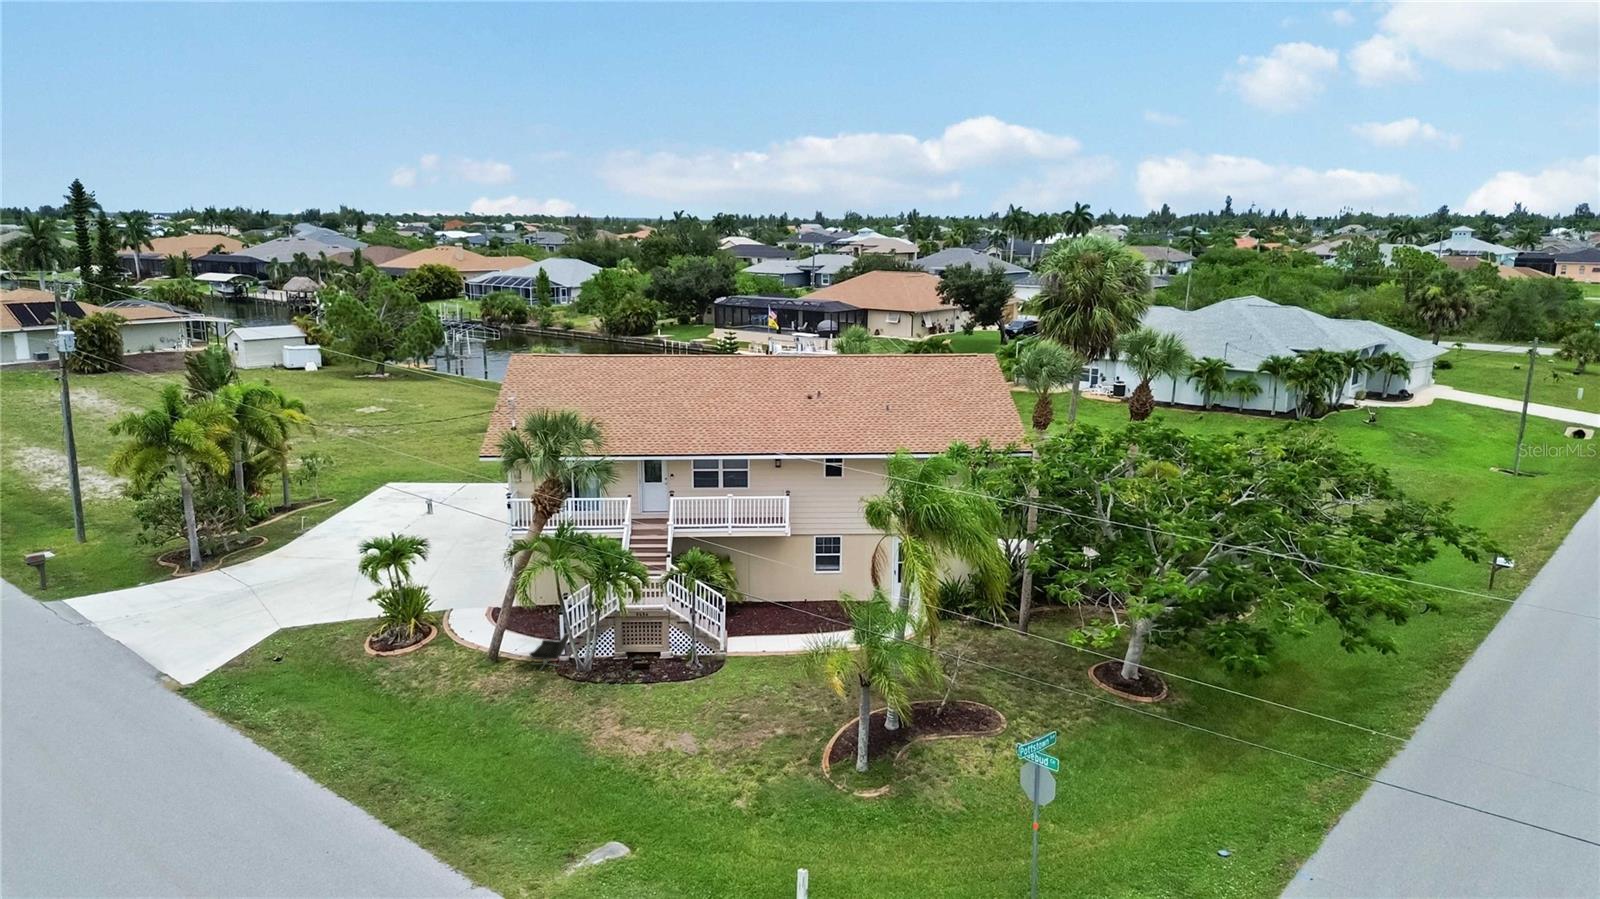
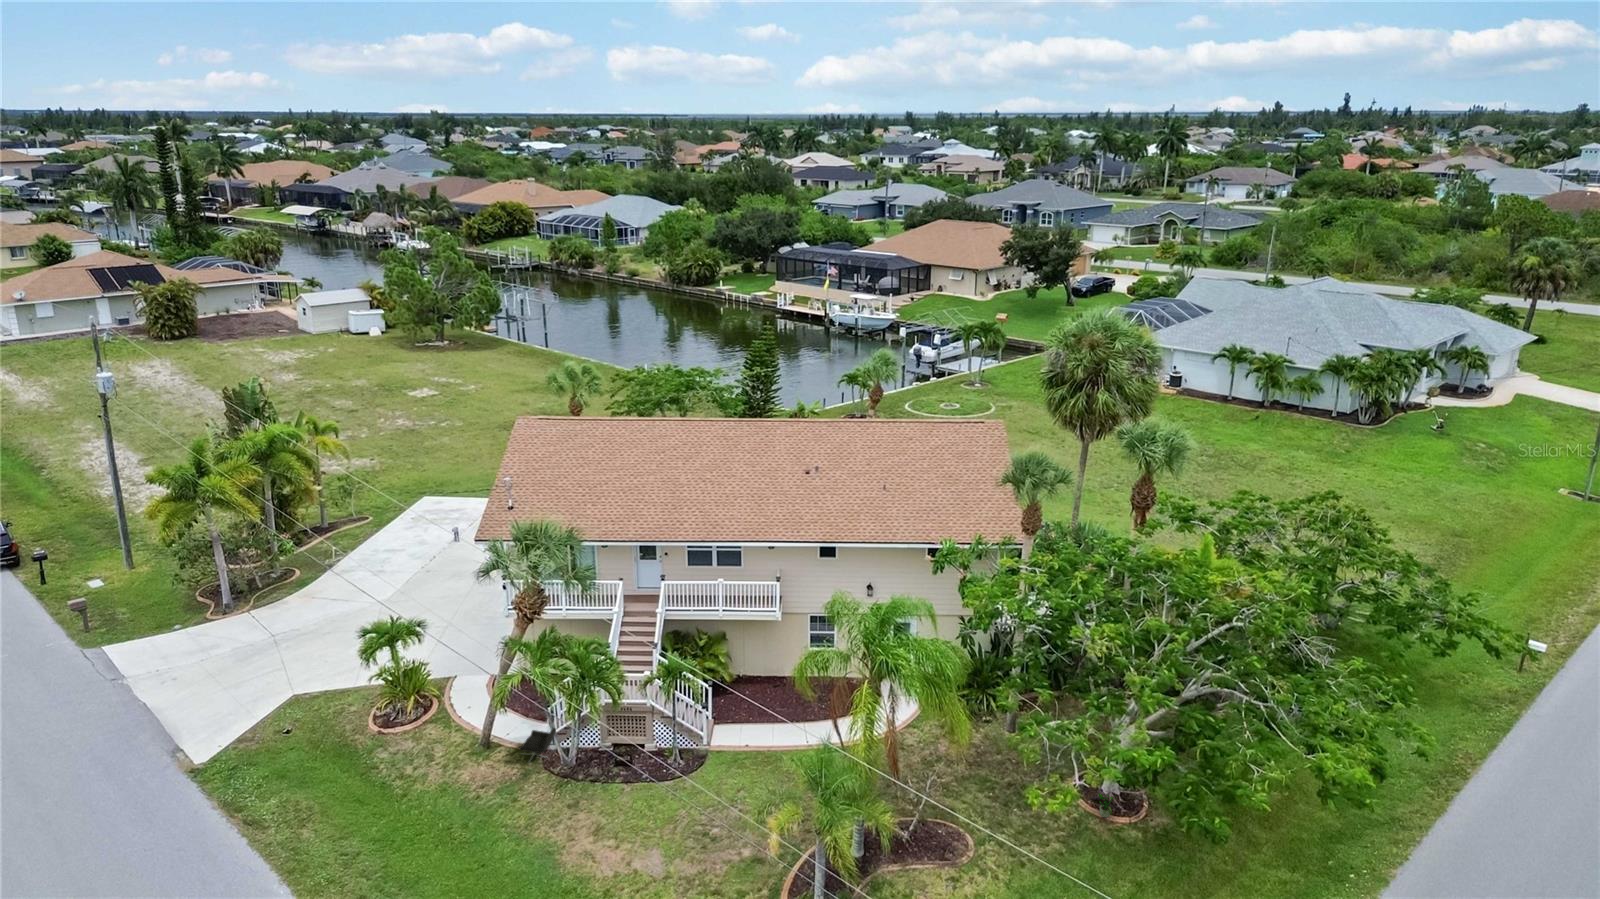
potted plant: none [1137,659,1159,689] -> present [1099,794,1114,817]

